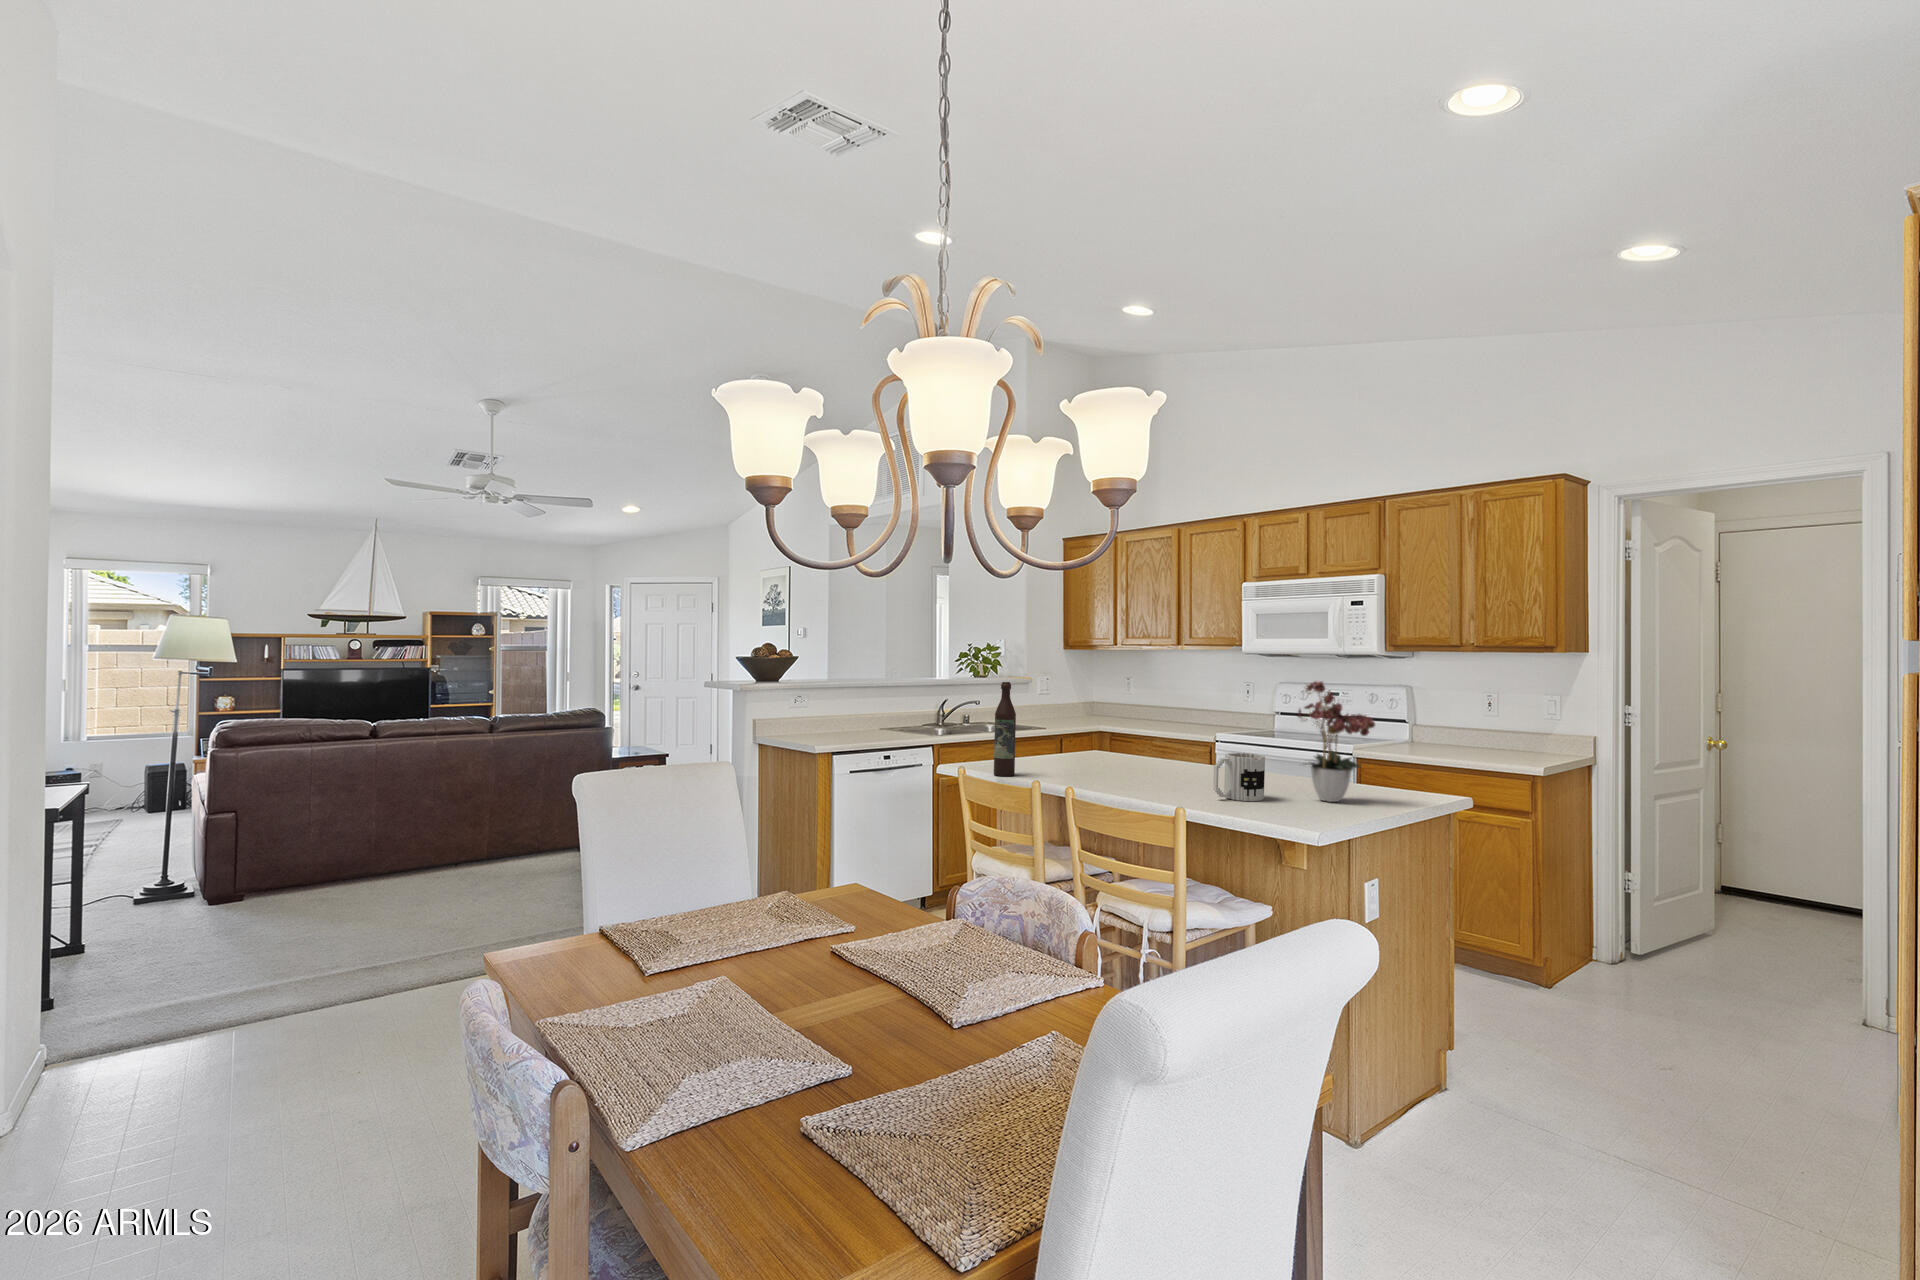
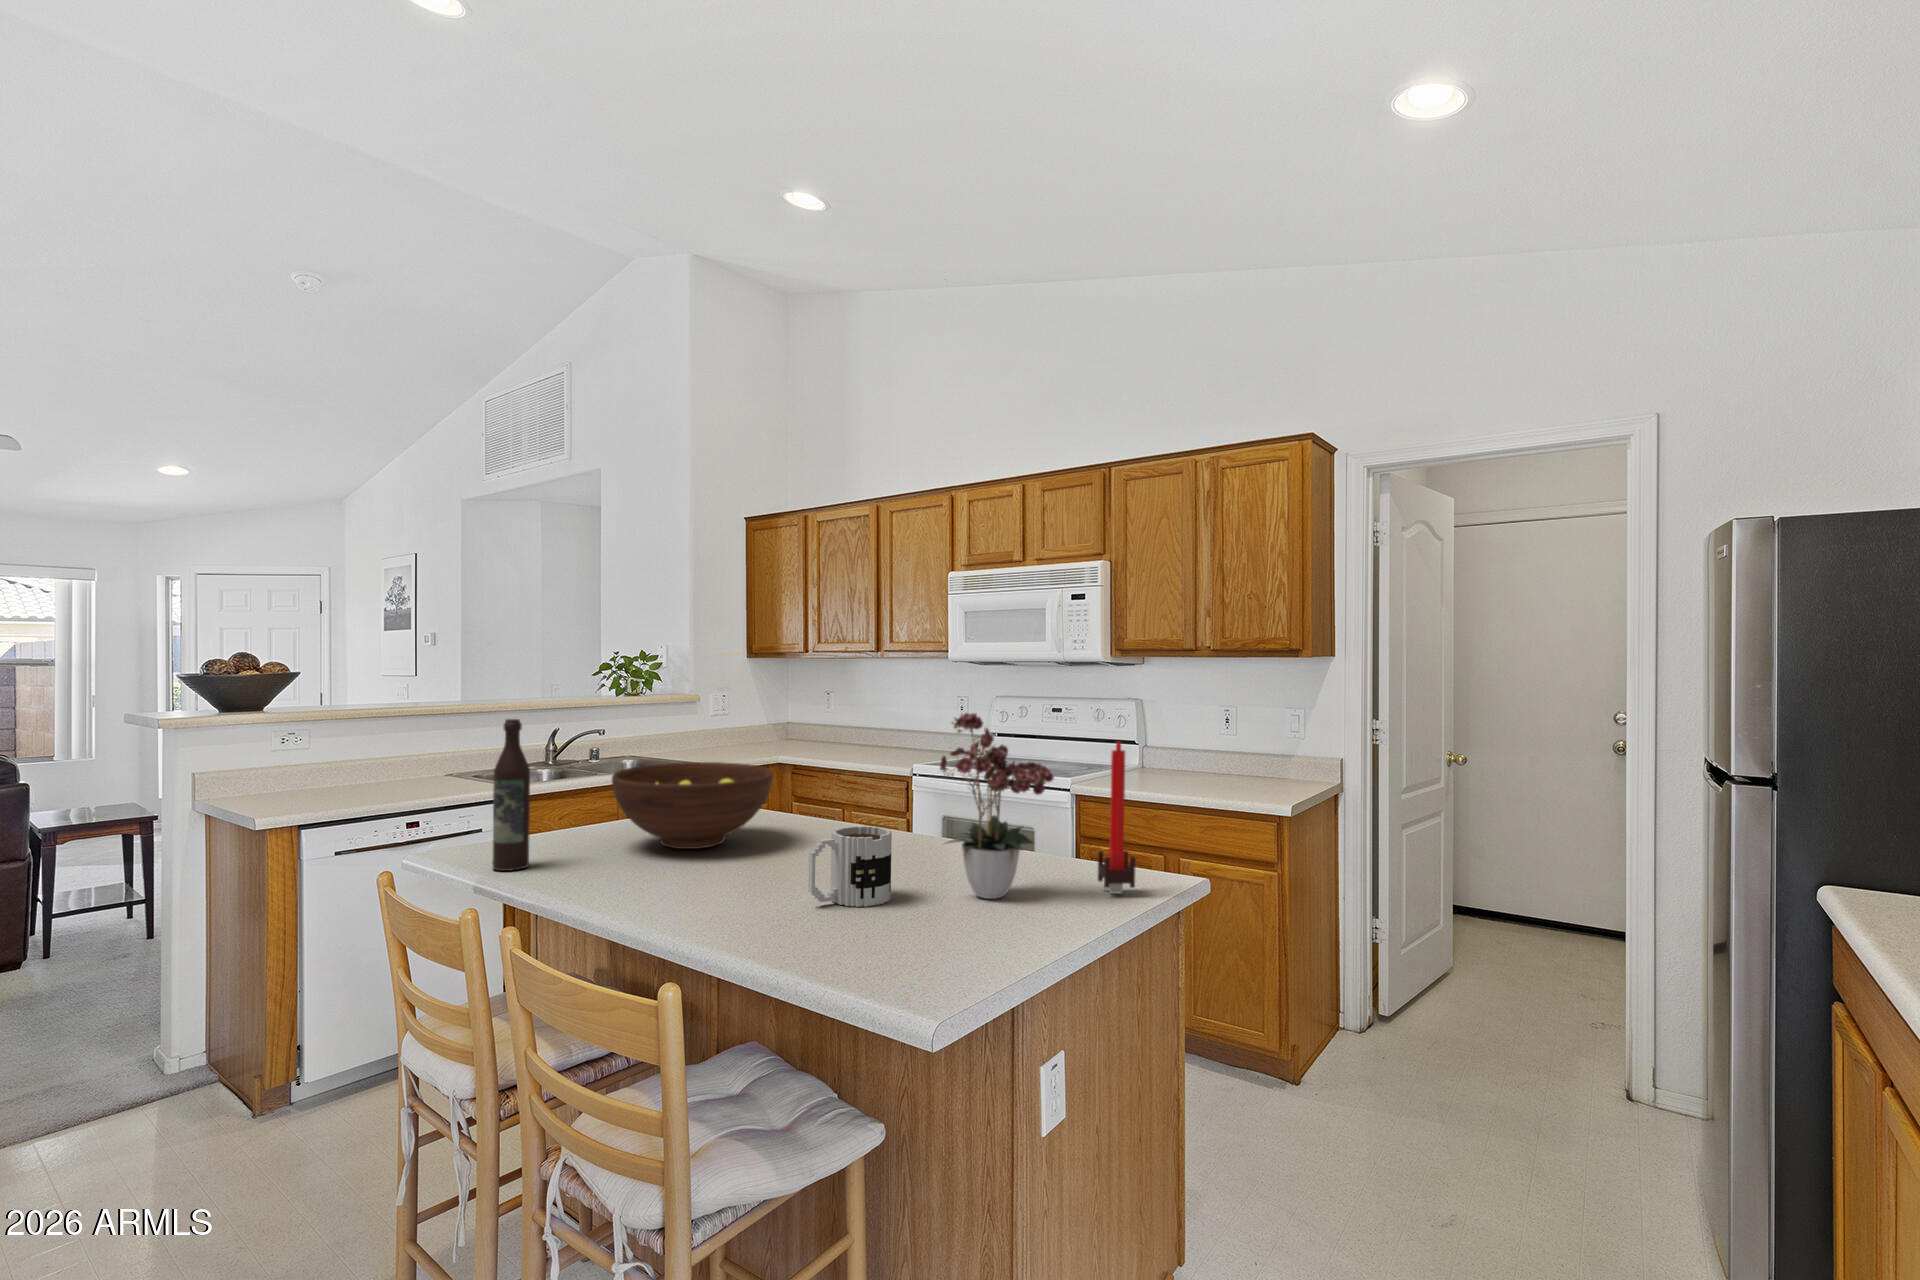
candle: none [1405,702,1434,804] -> present [1098,742,1136,894]
fruit bowl: none [1055,716,1159,771] -> present [612,762,773,849]

